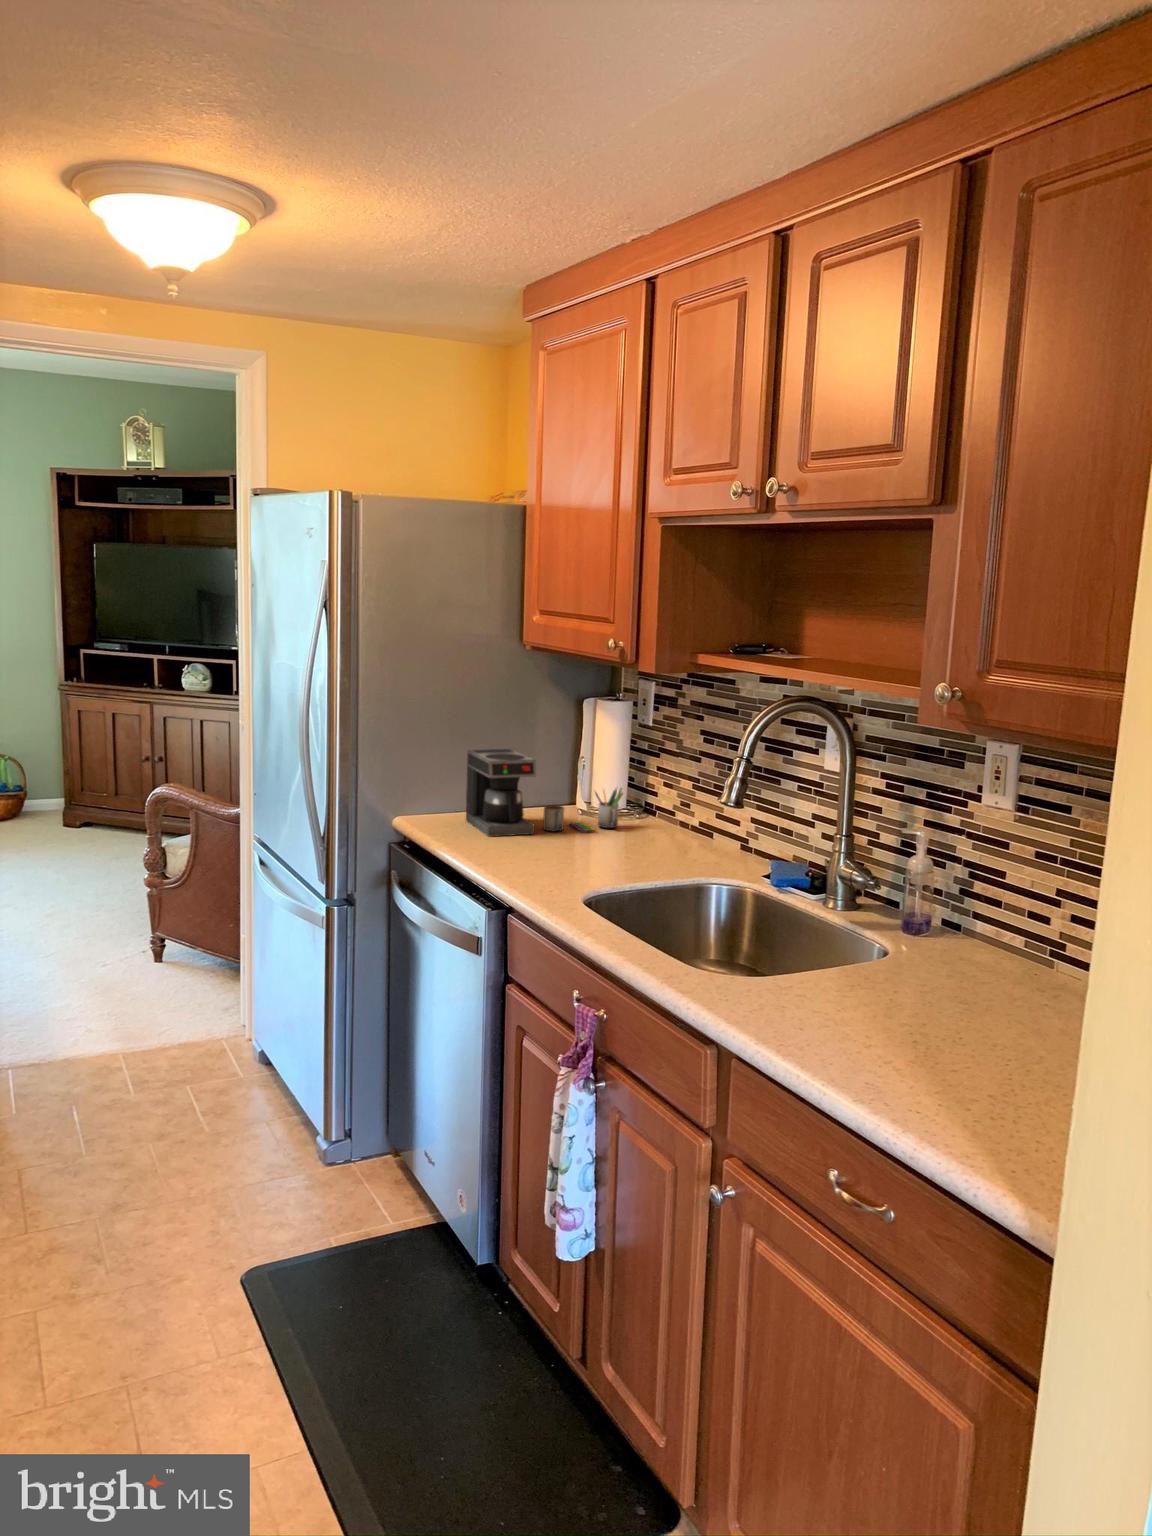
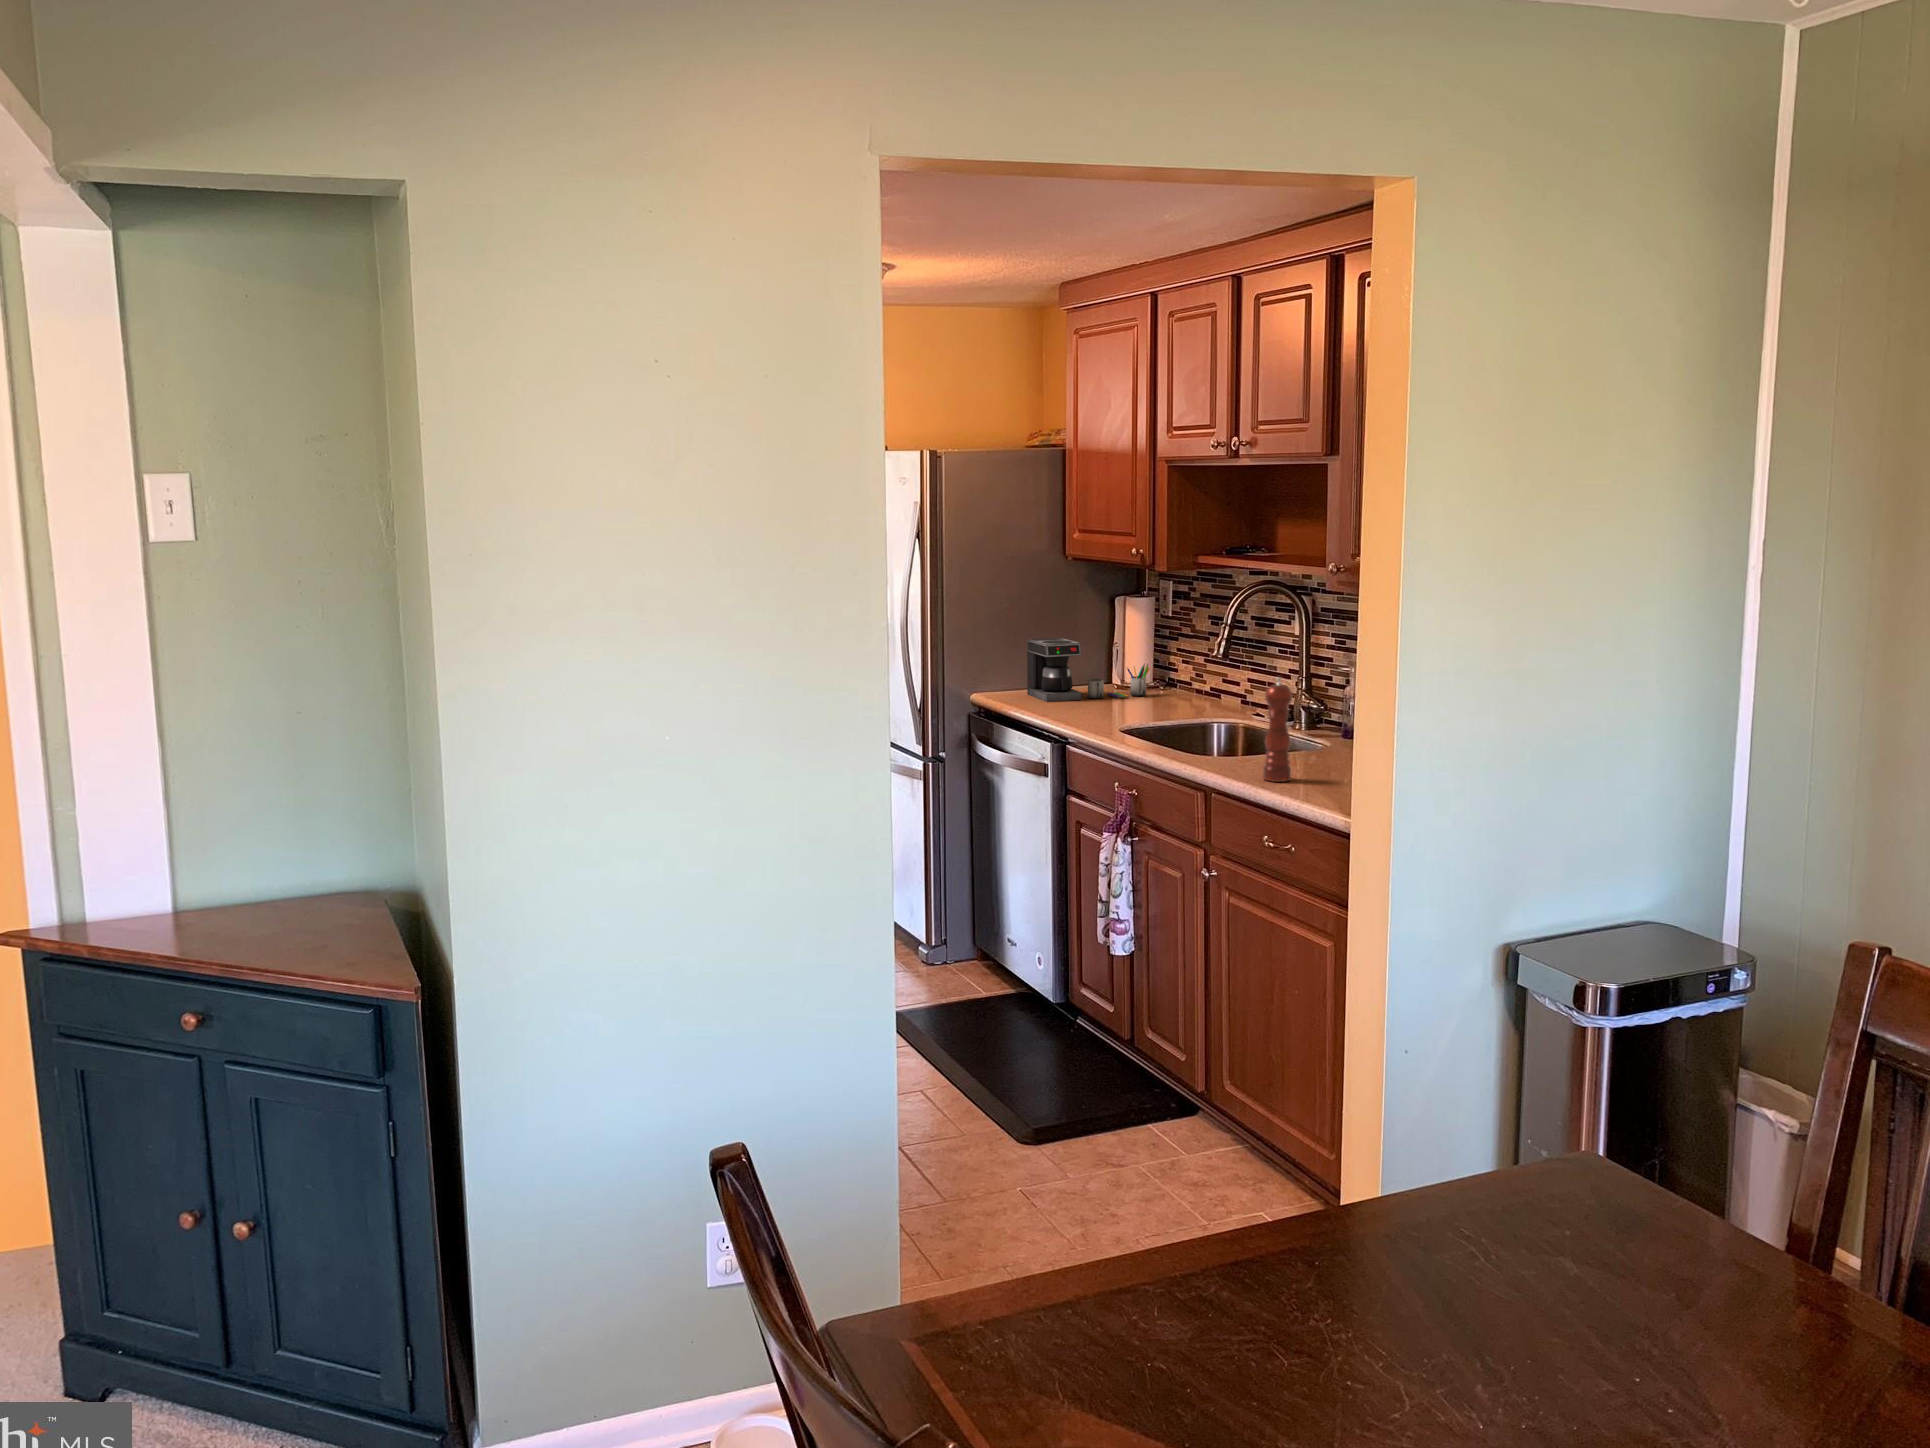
pepper mill: none [829,886,890,1070] -> present [1263,677,1292,782]

